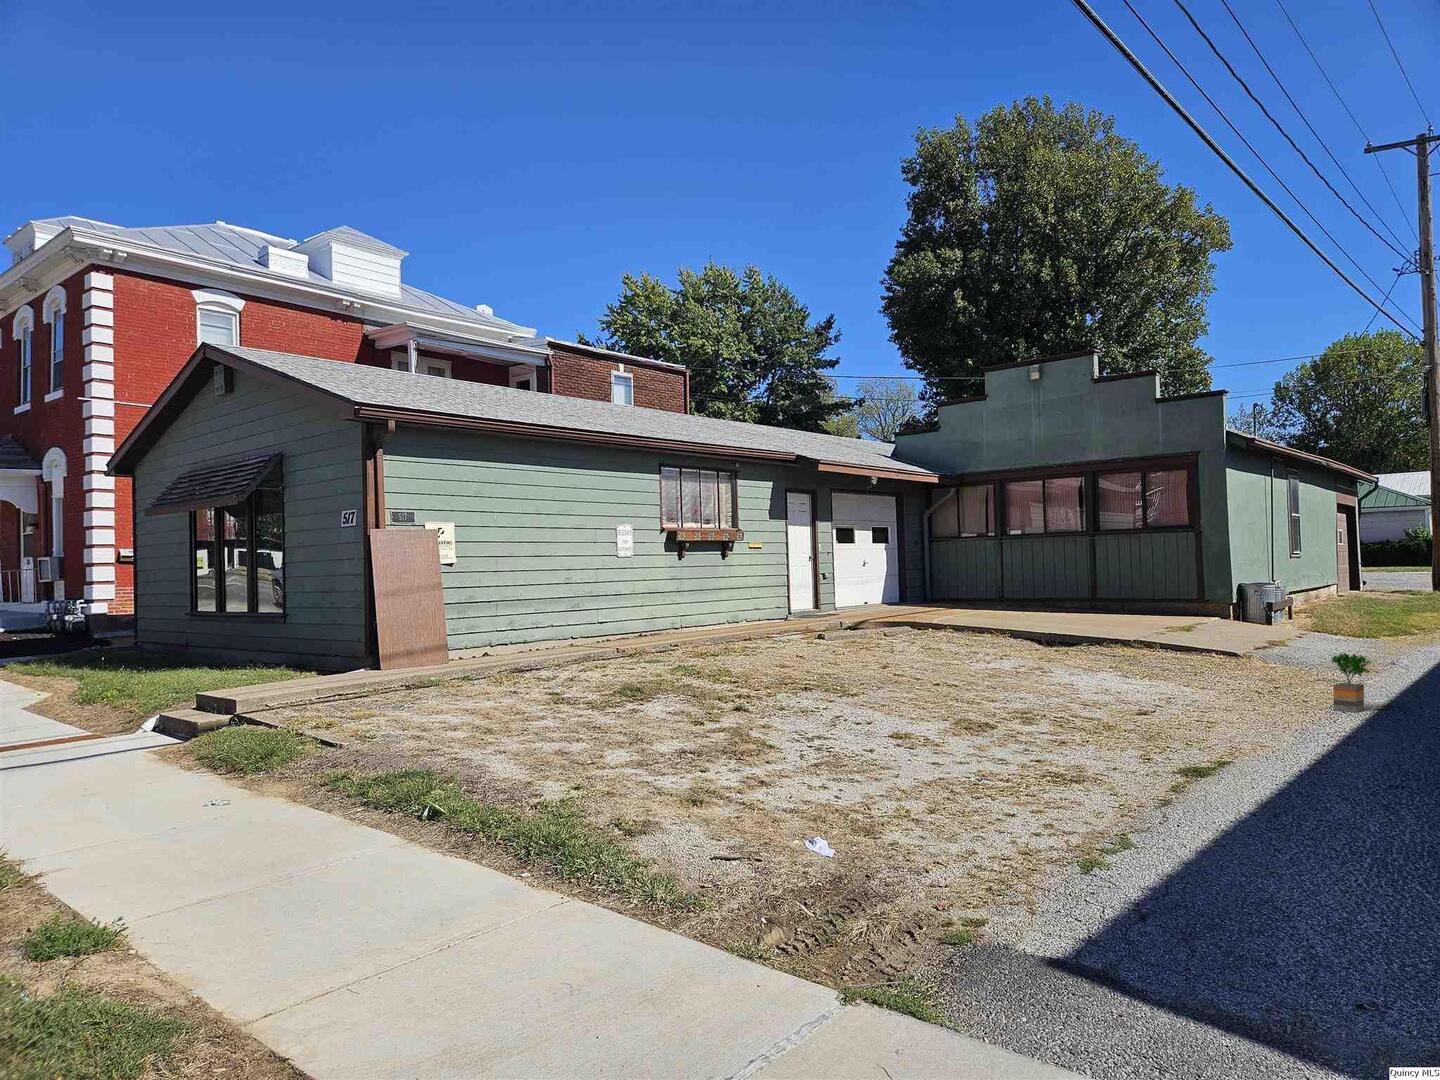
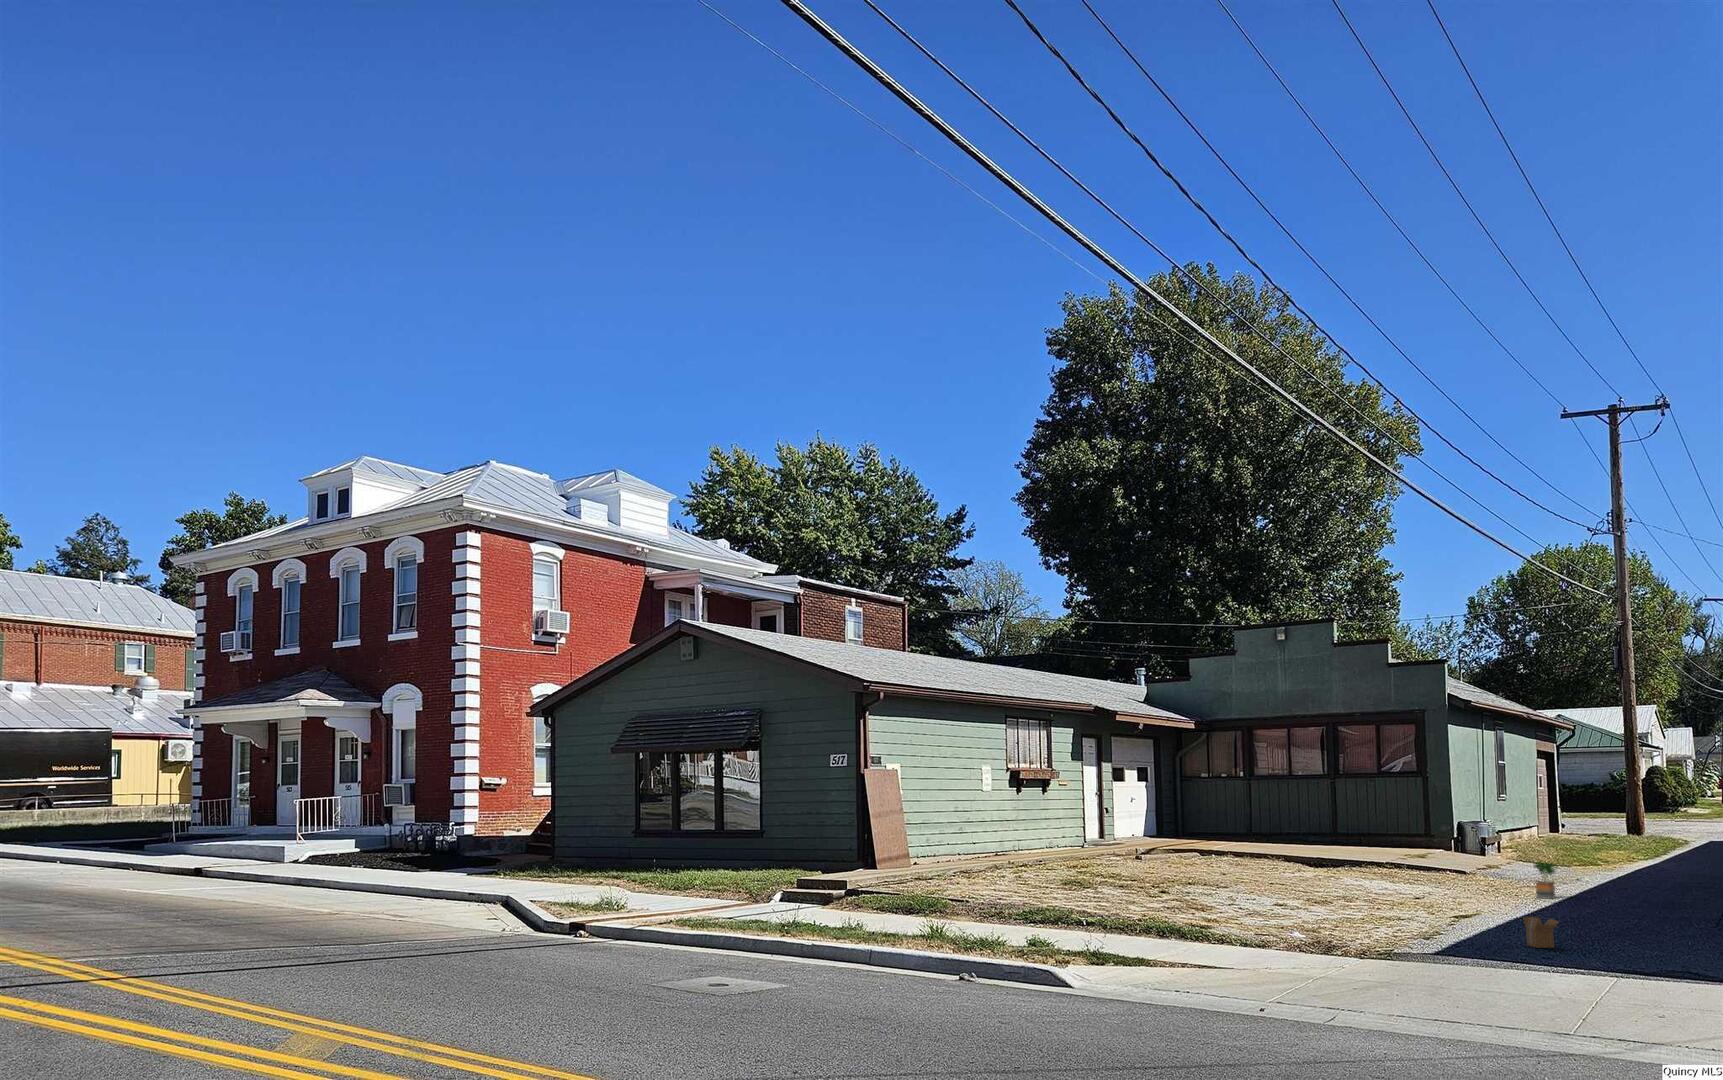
cardboard box: none [1301,828,1393,910] -> present [1523,917,1559,948]

